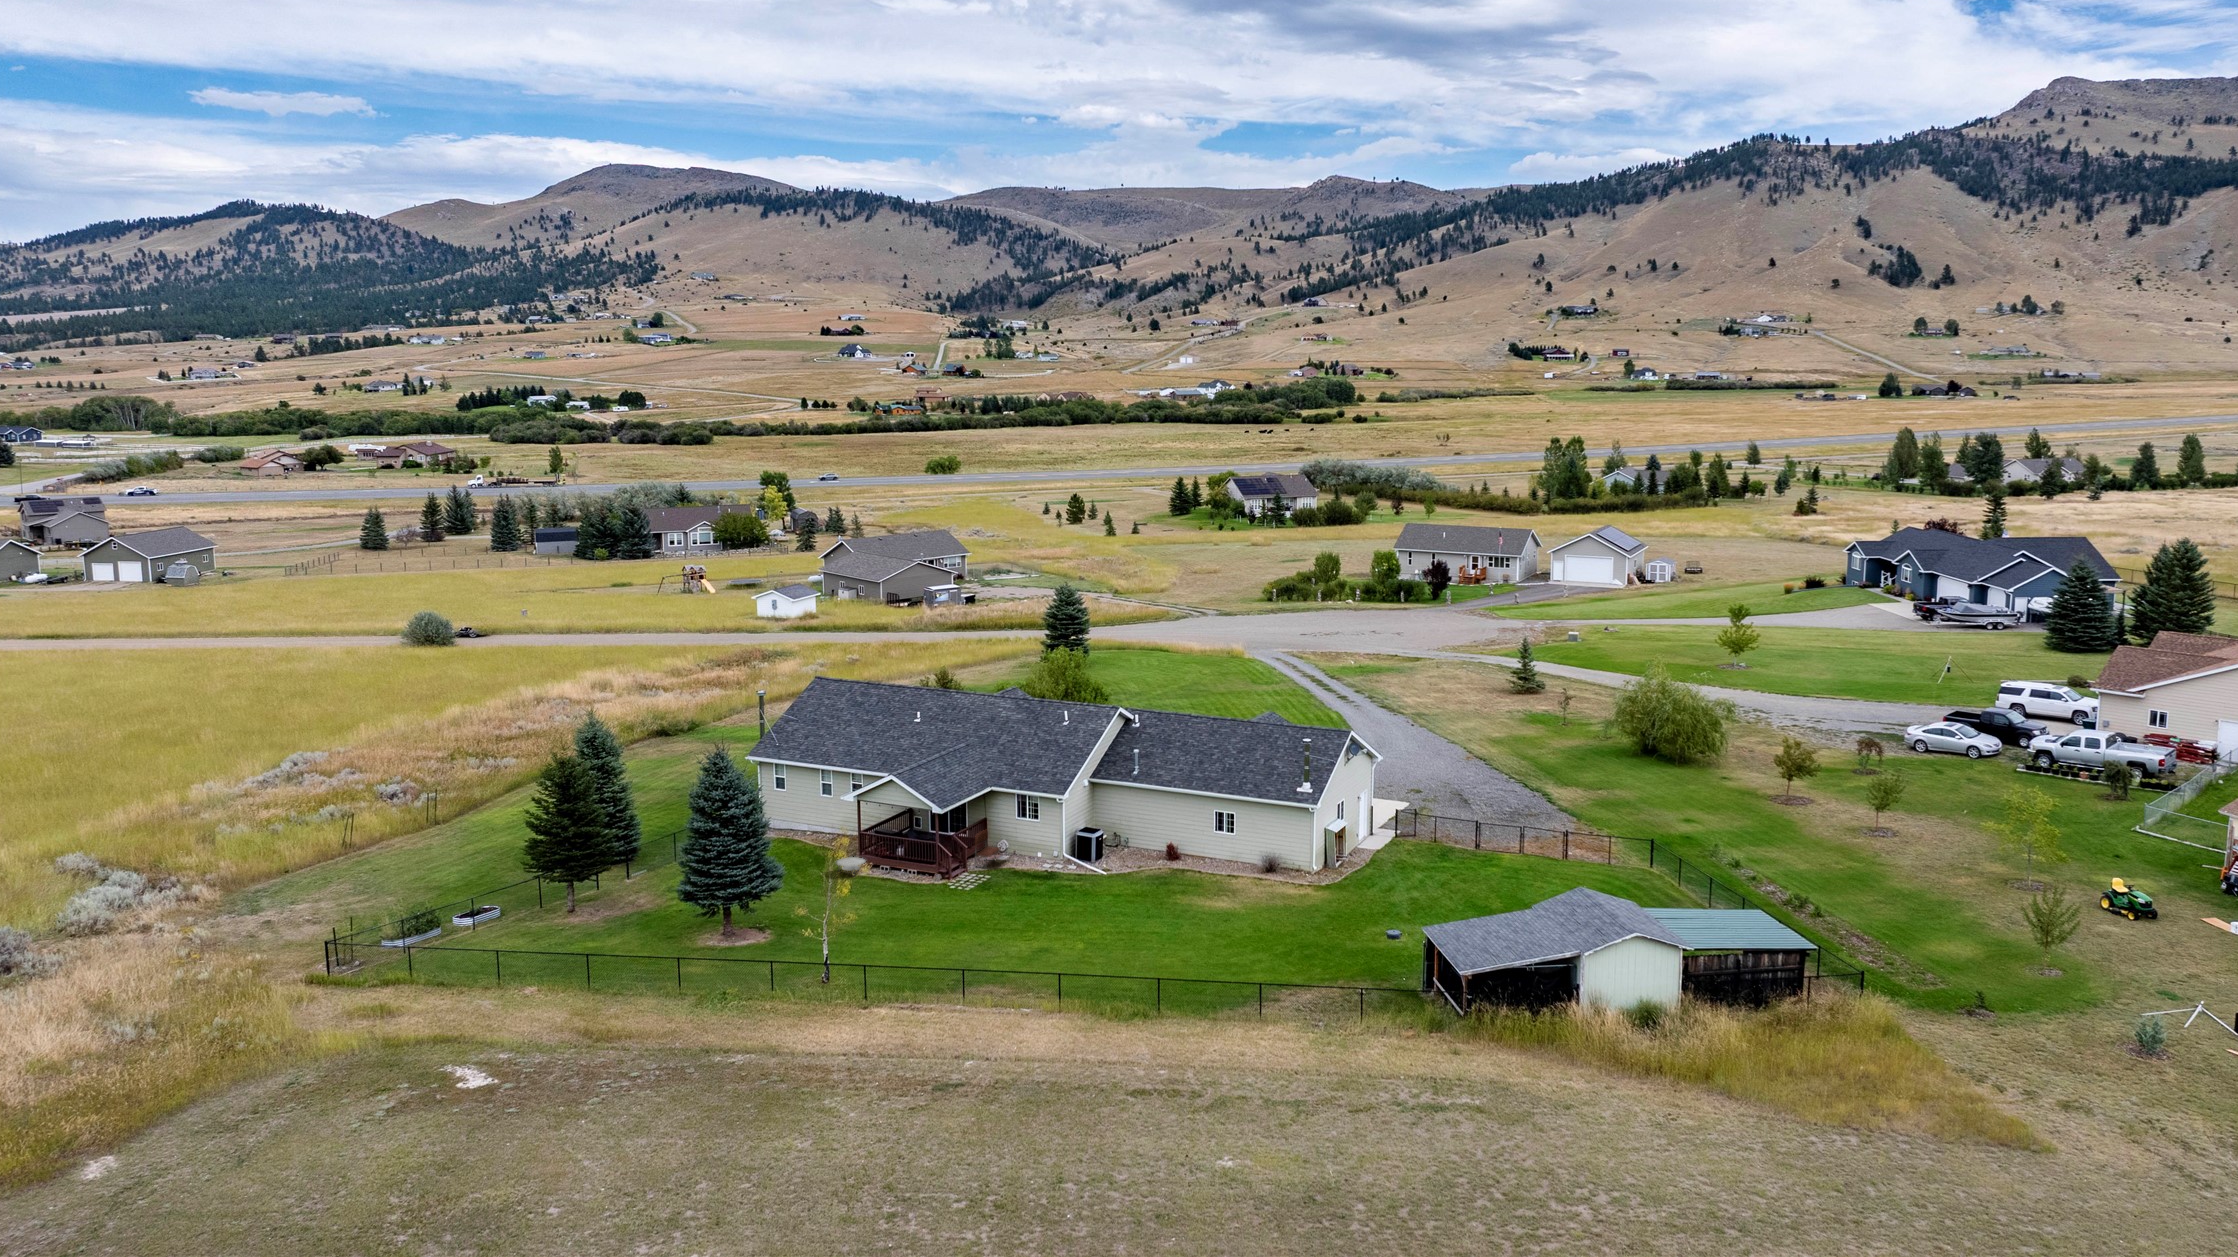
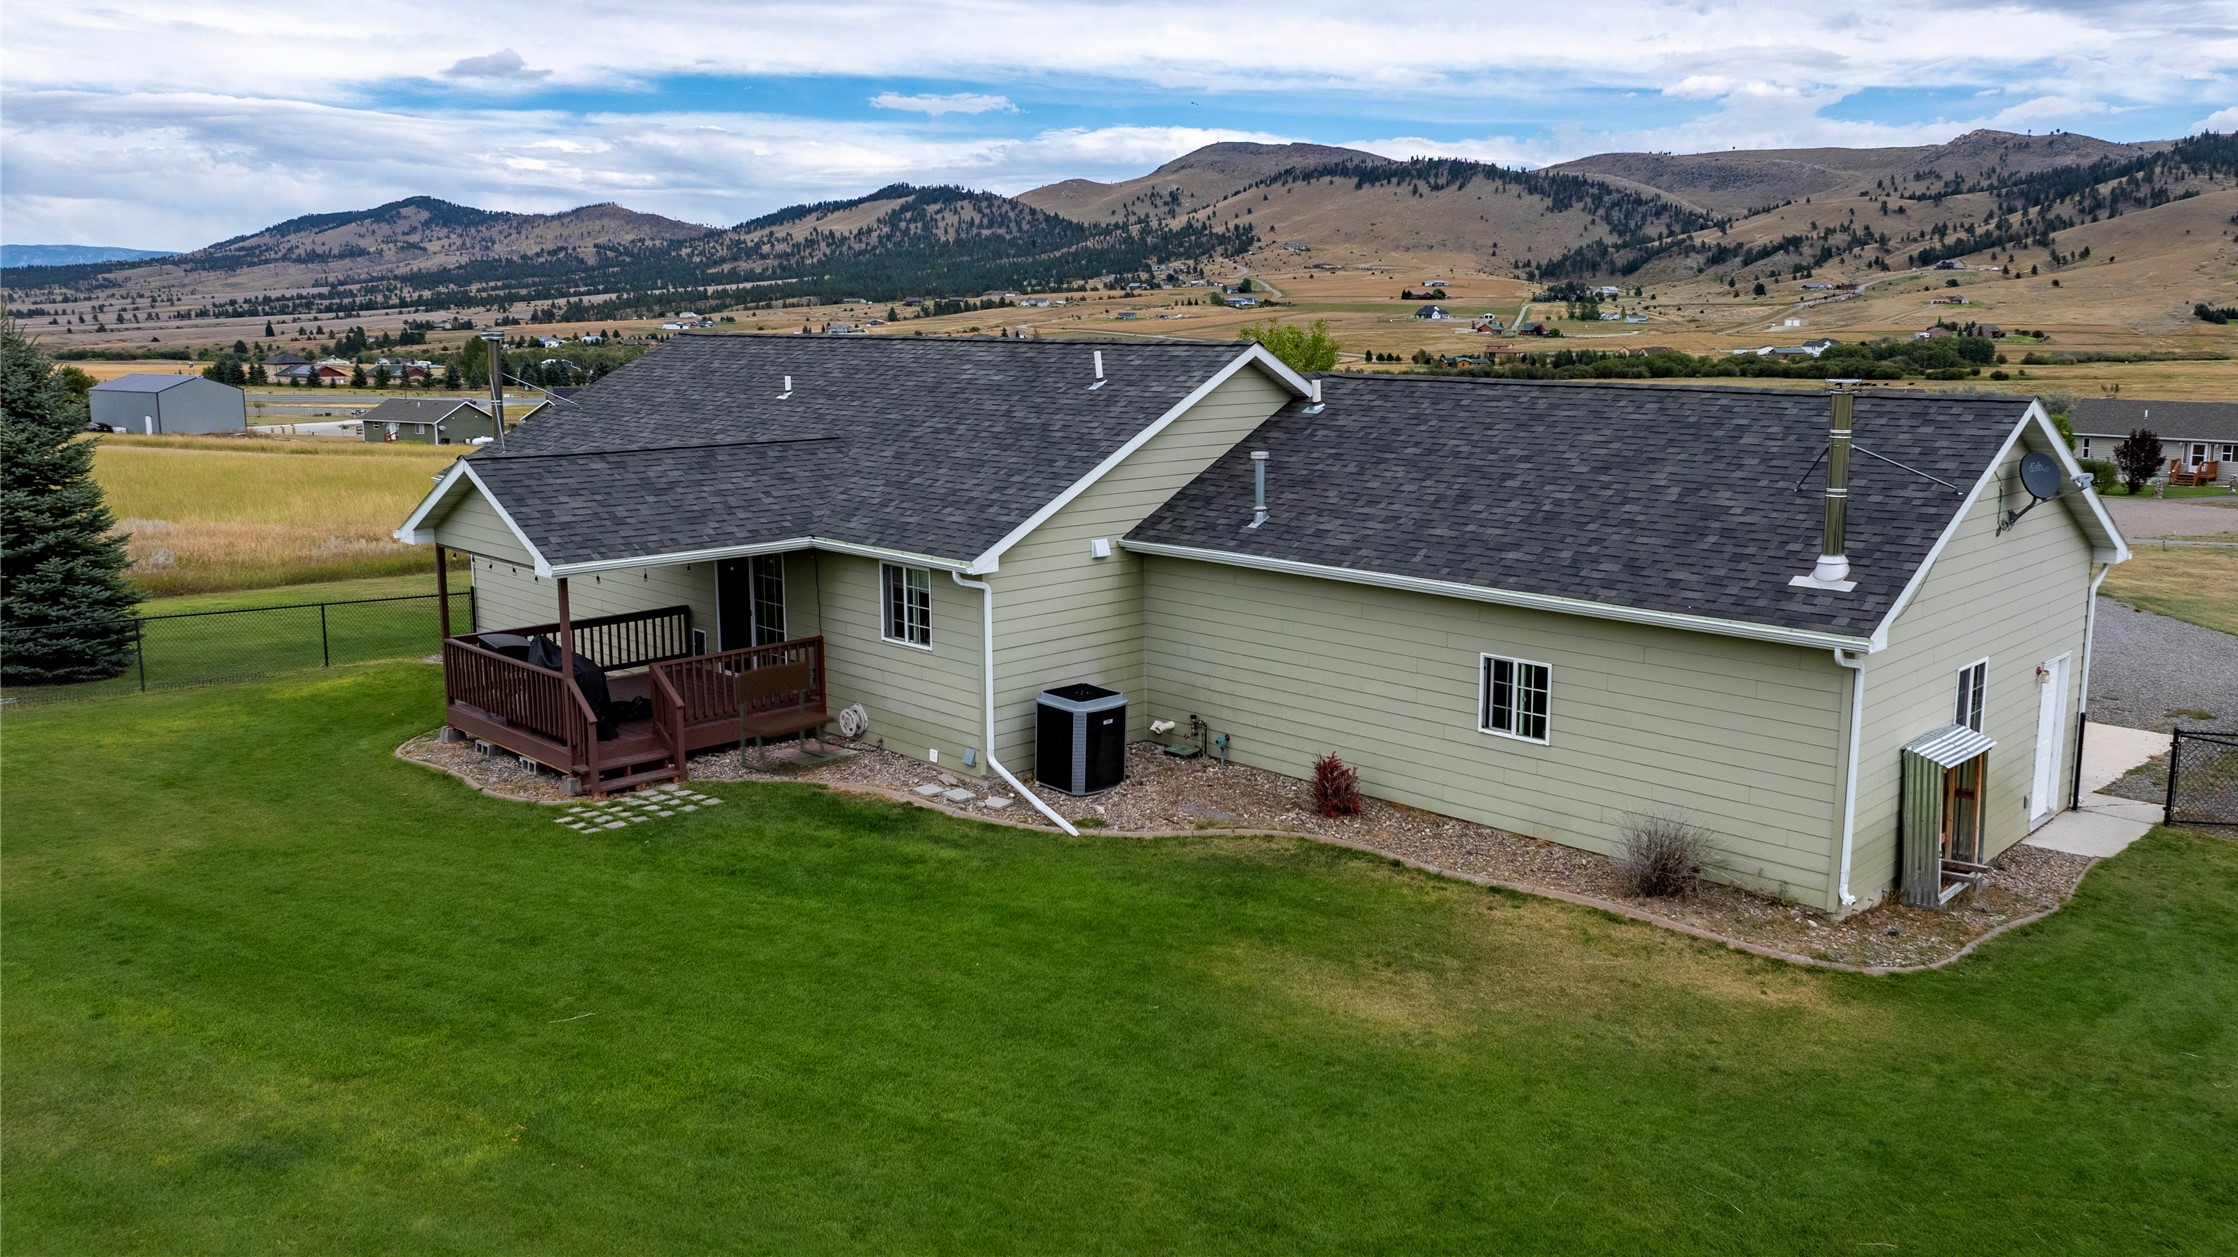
round table: present [837,857,865,876] -> none [363,703,457,755]

